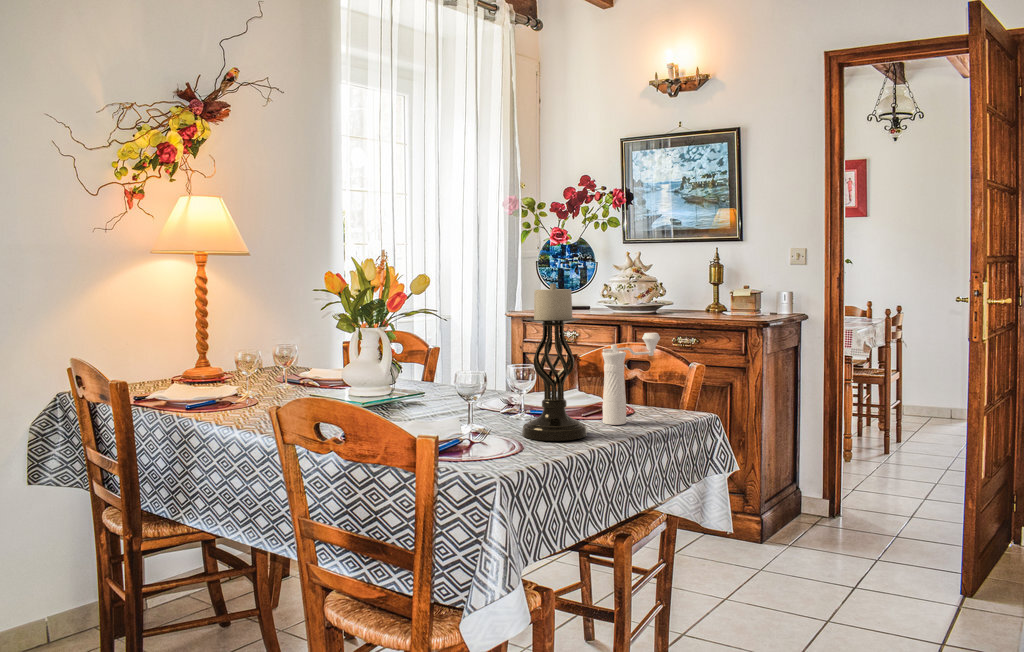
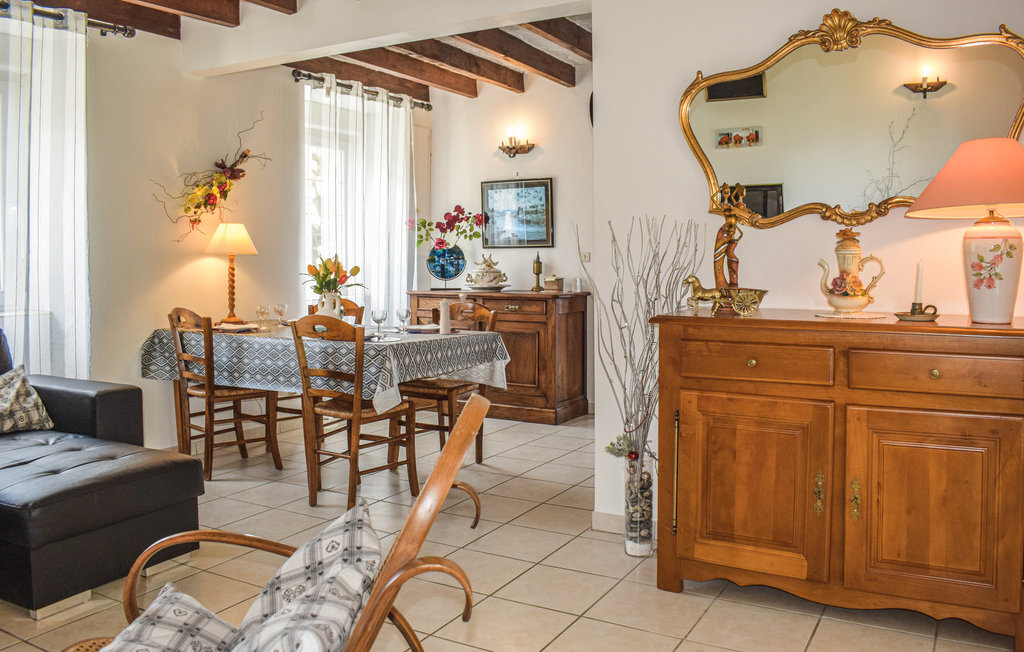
candle holder: present [522,284,587,441] -> none [402,270,430,337]

